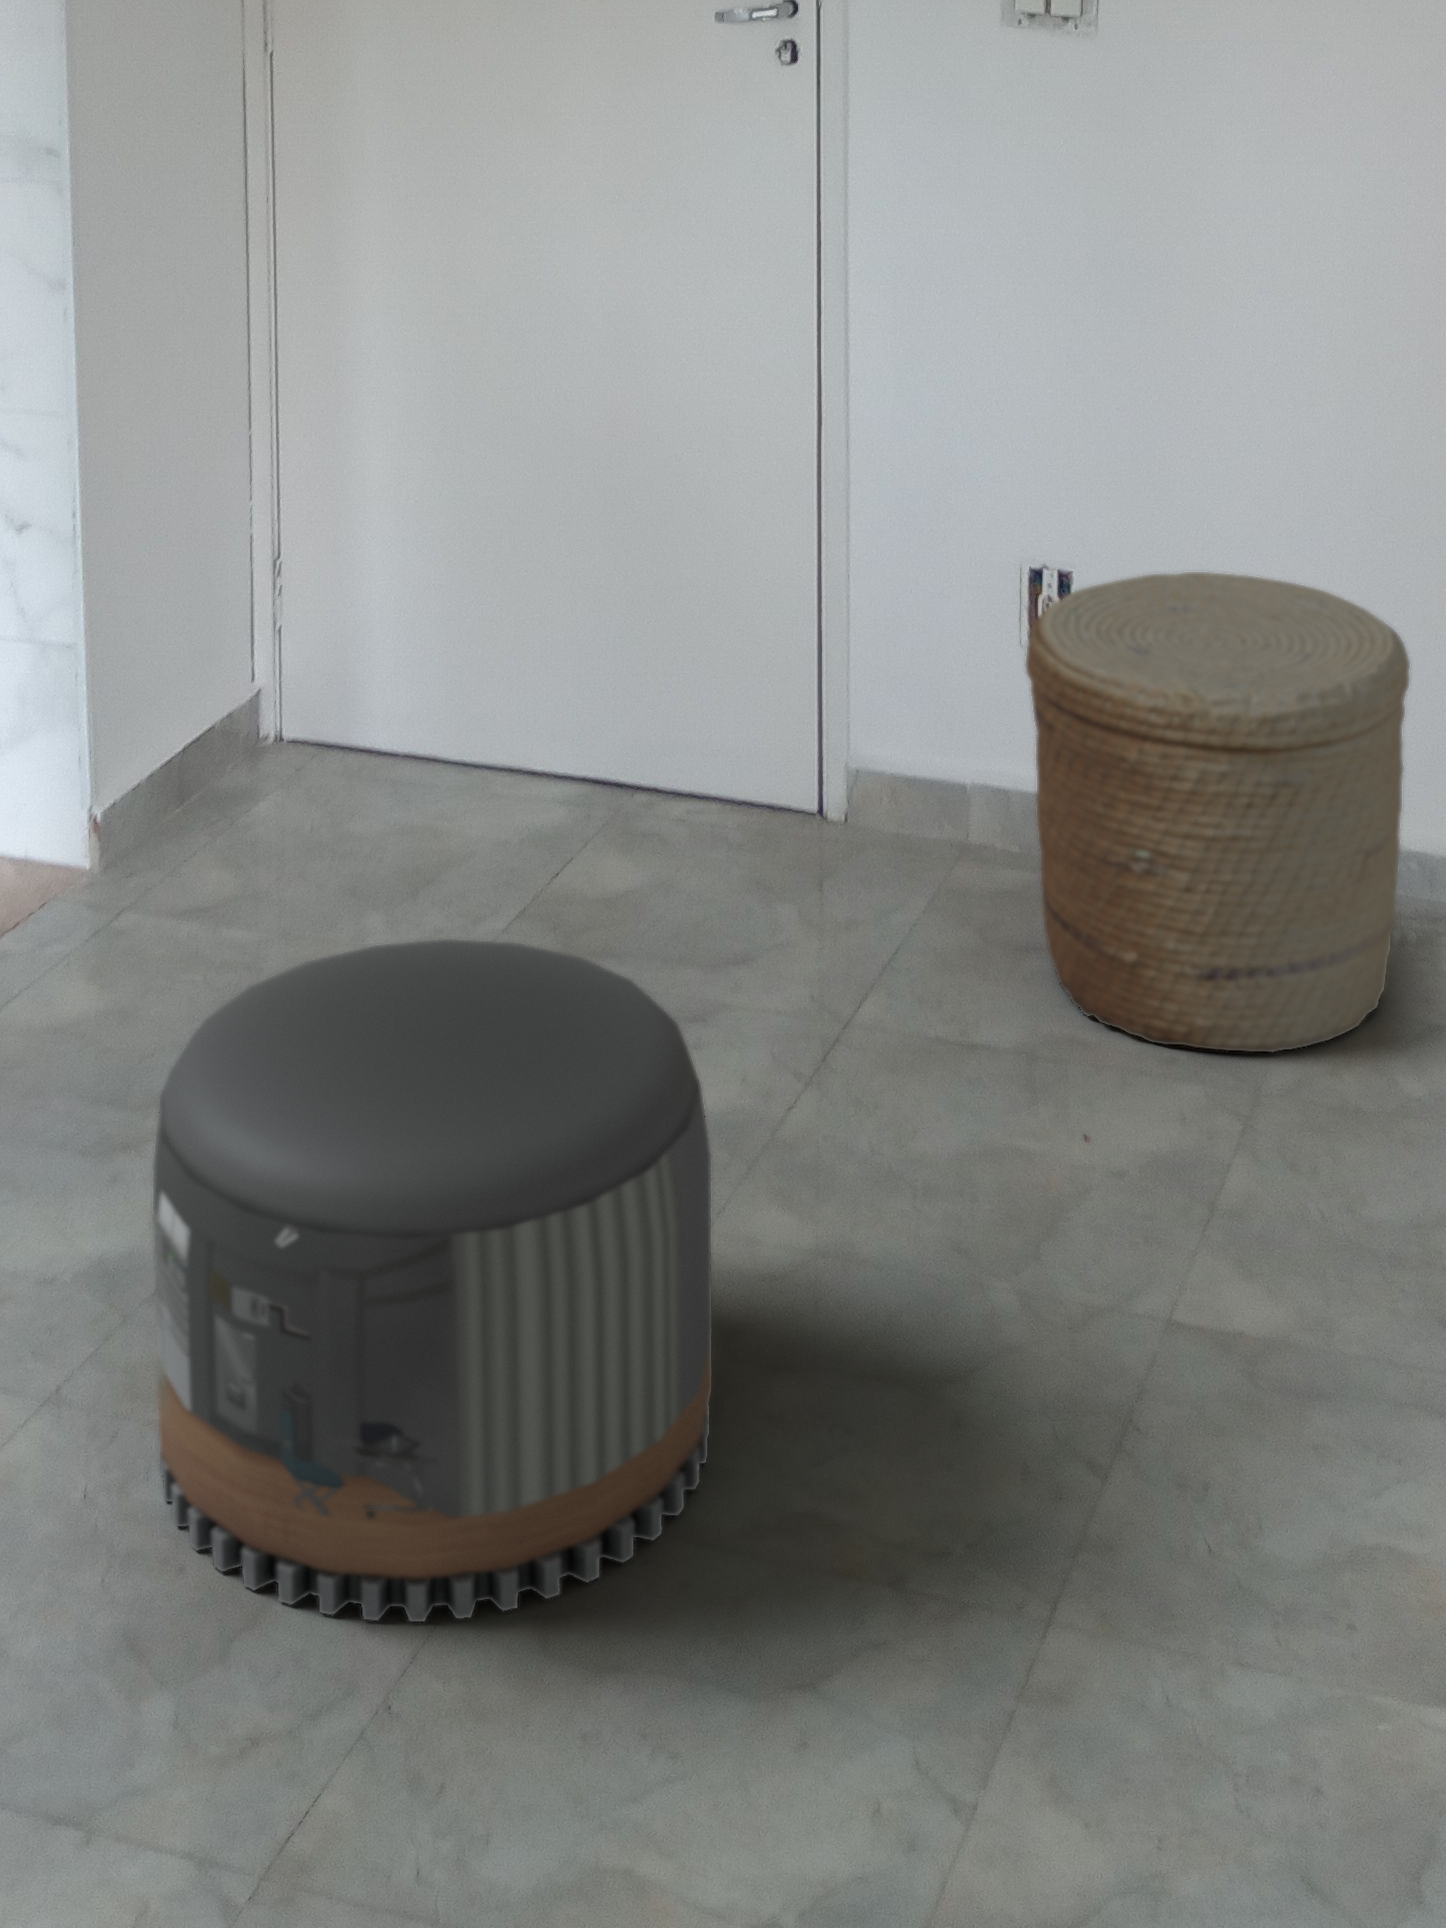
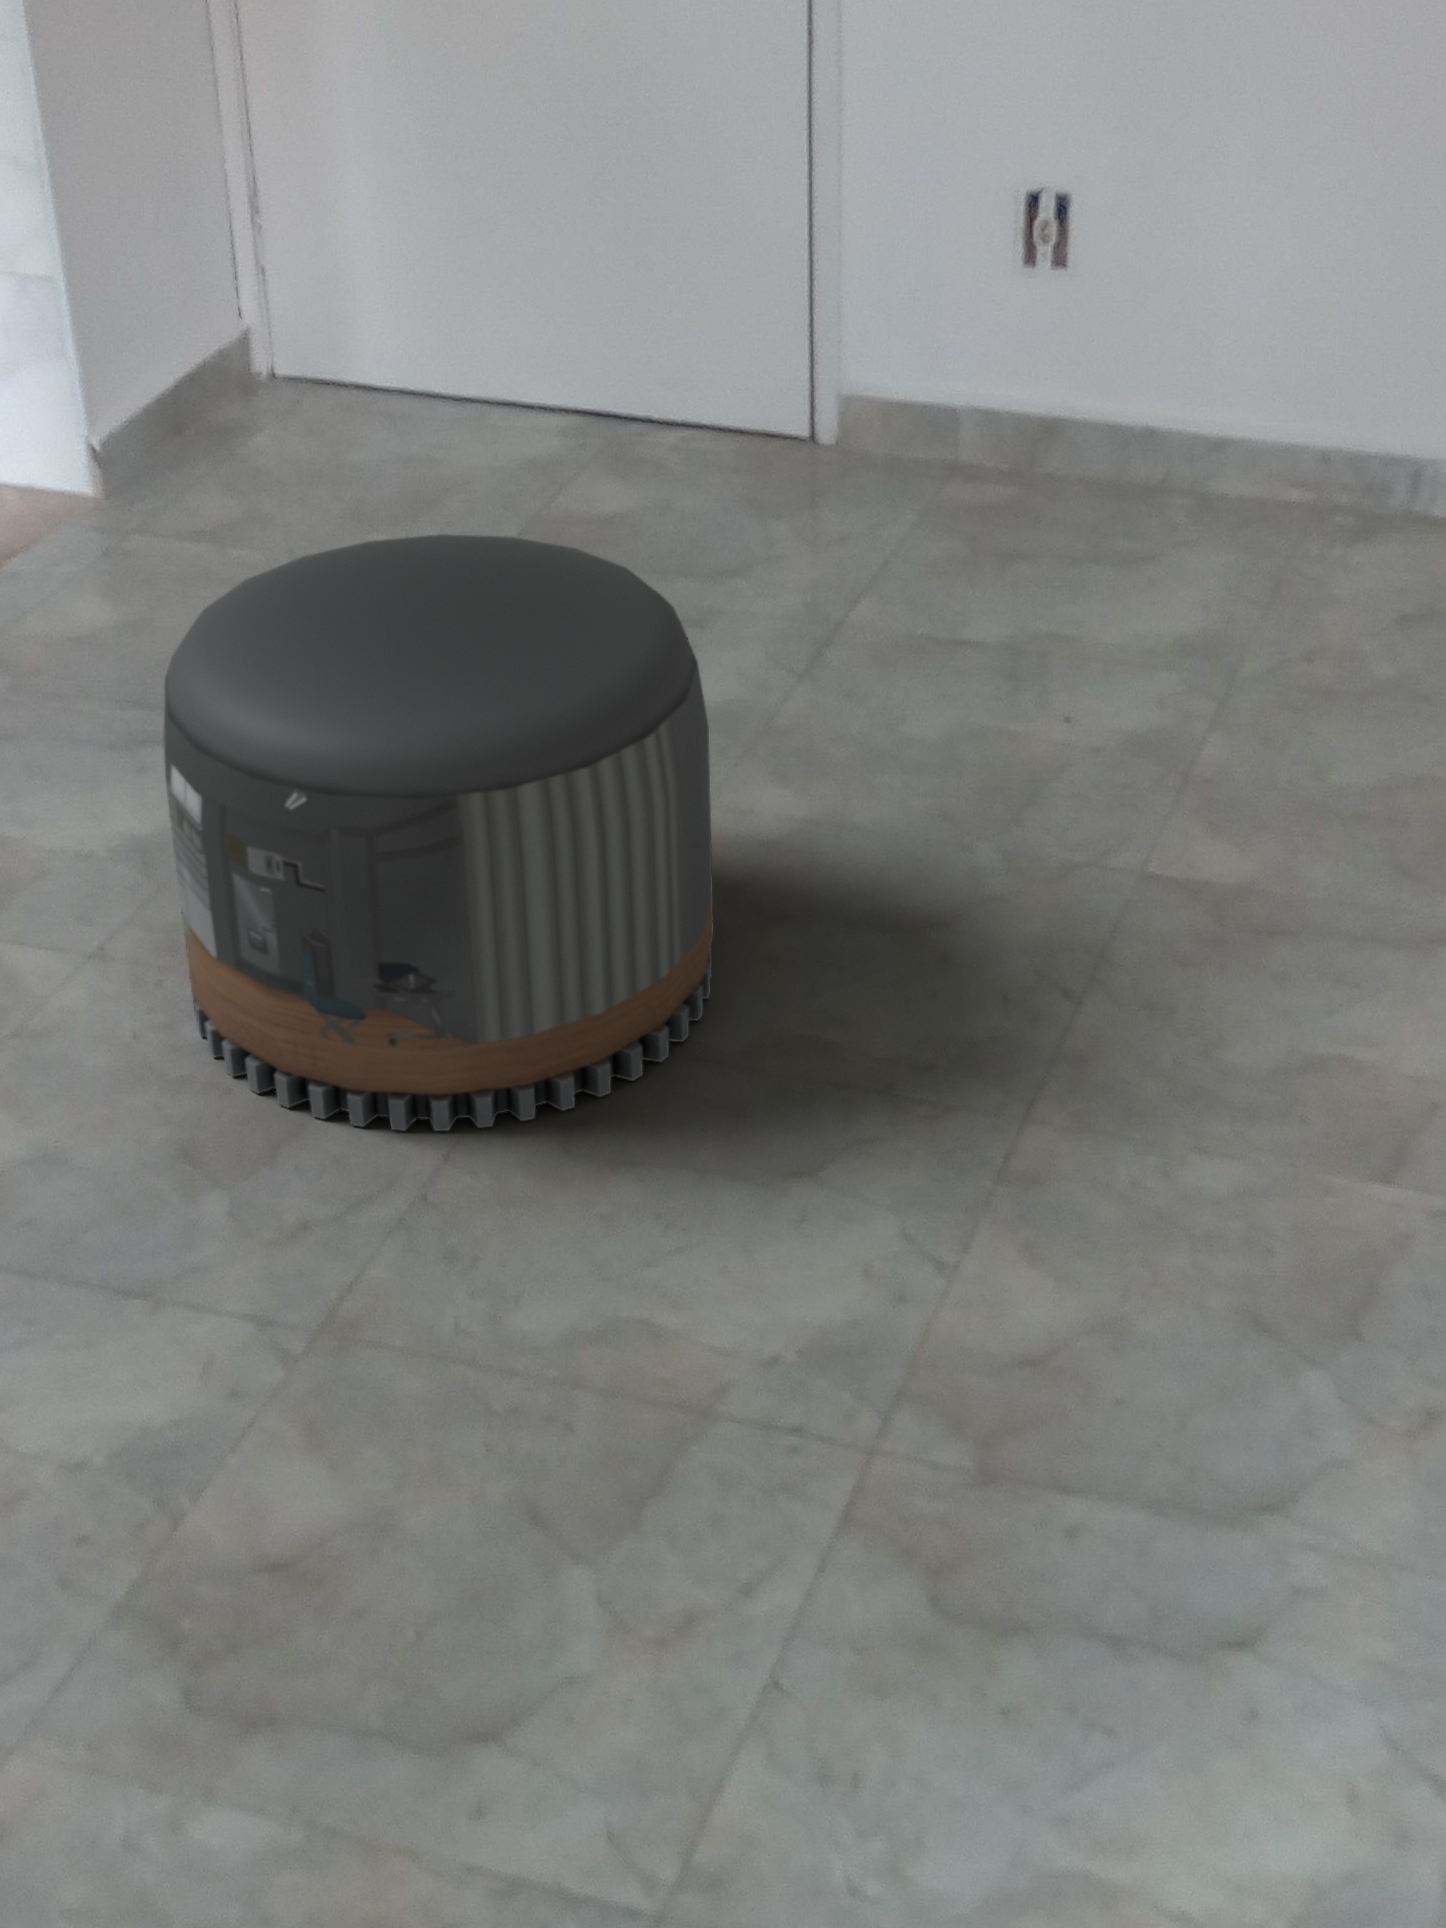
woven basket: present [1026,572,1410,1052] -> none [1025,183,1413,642]

